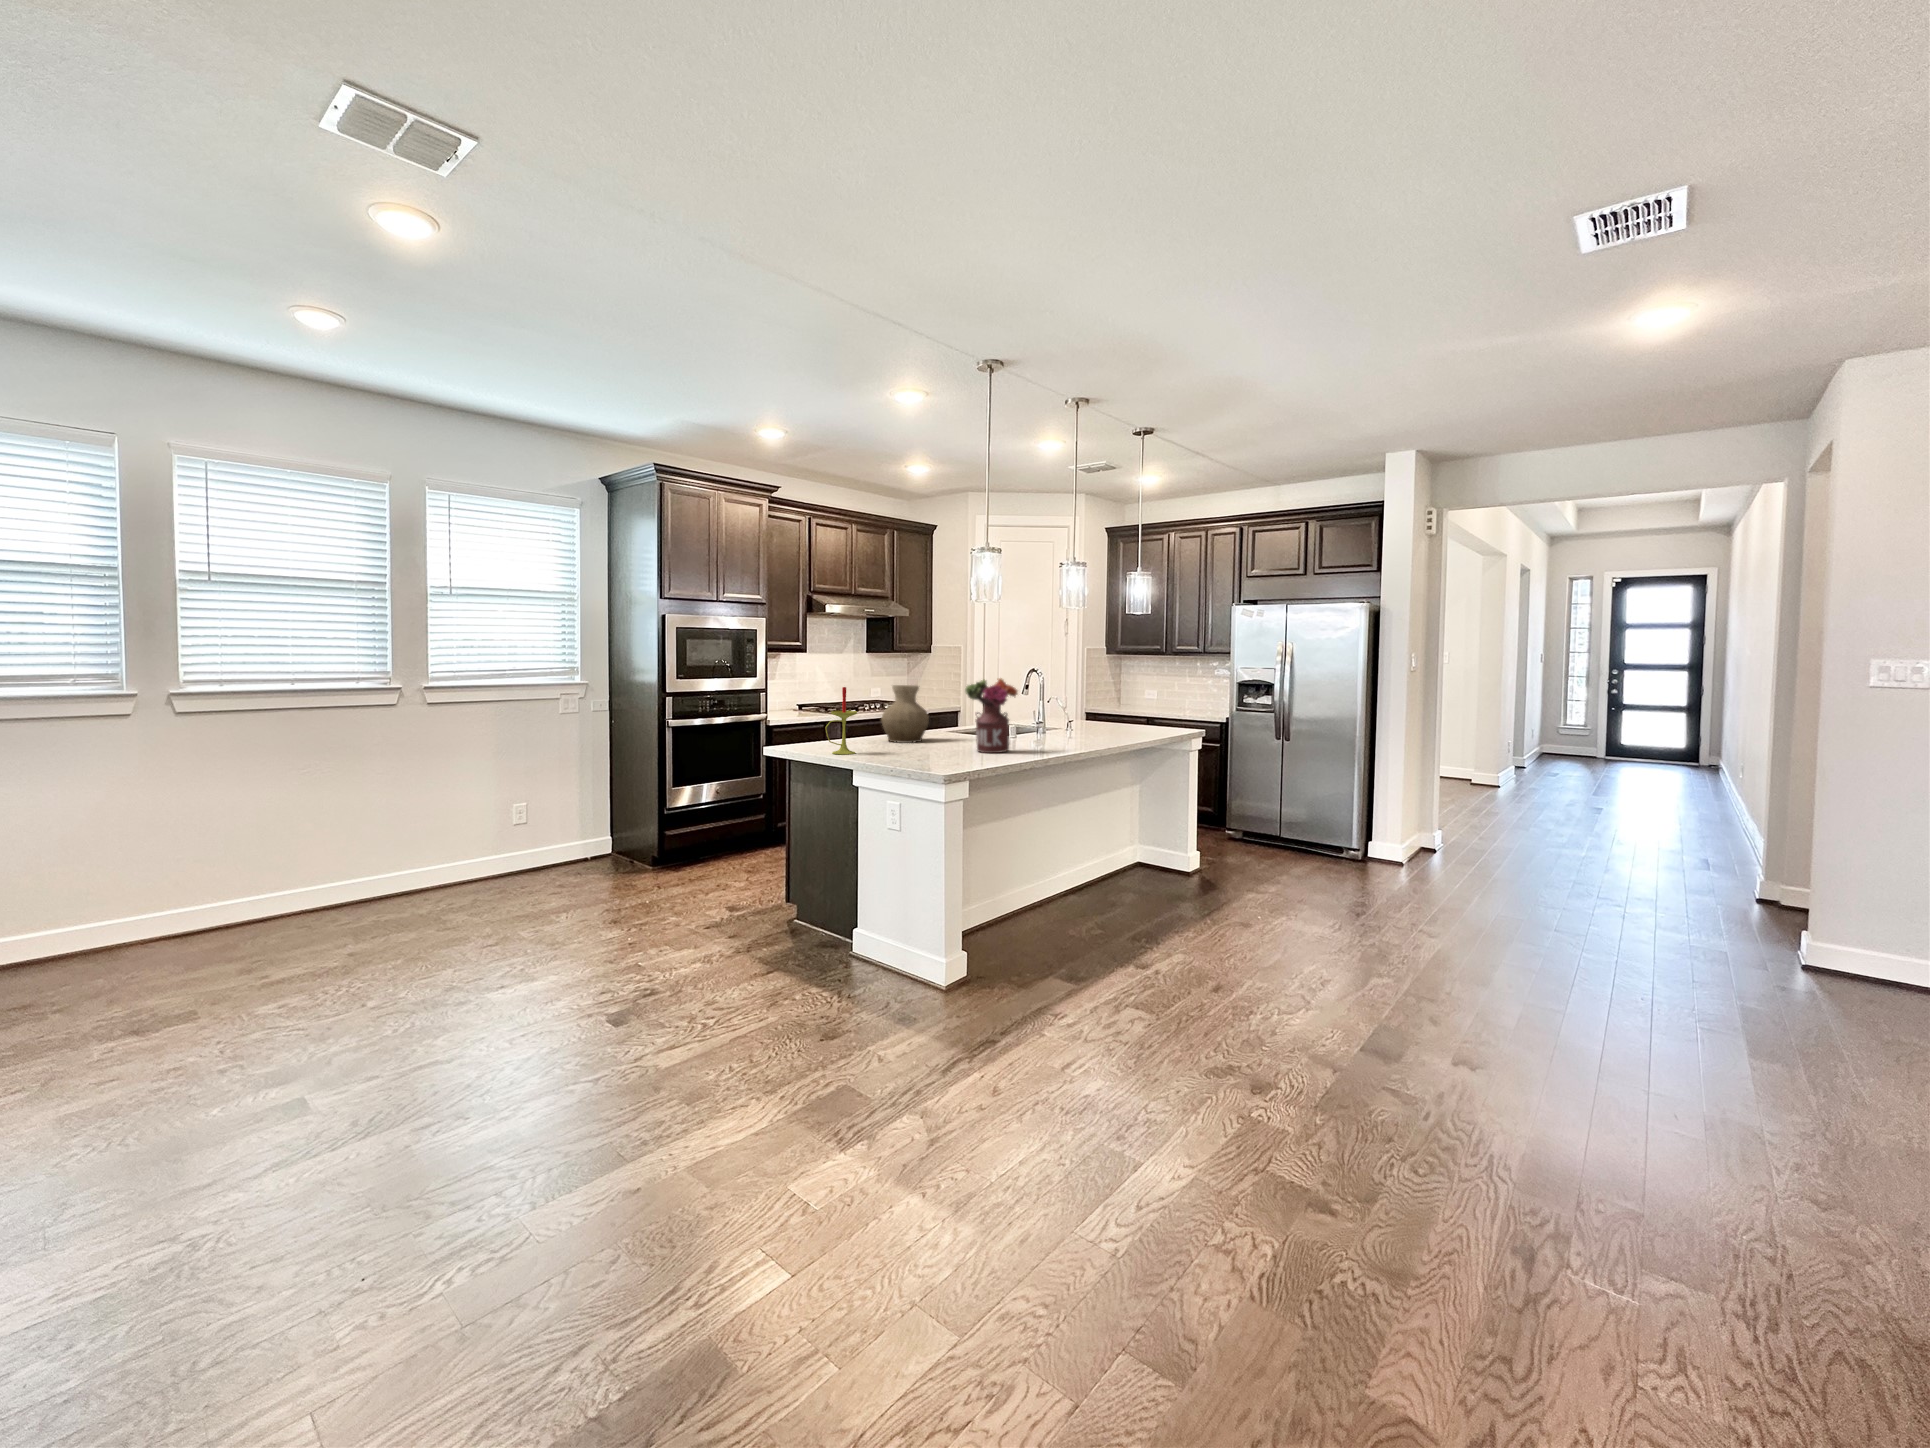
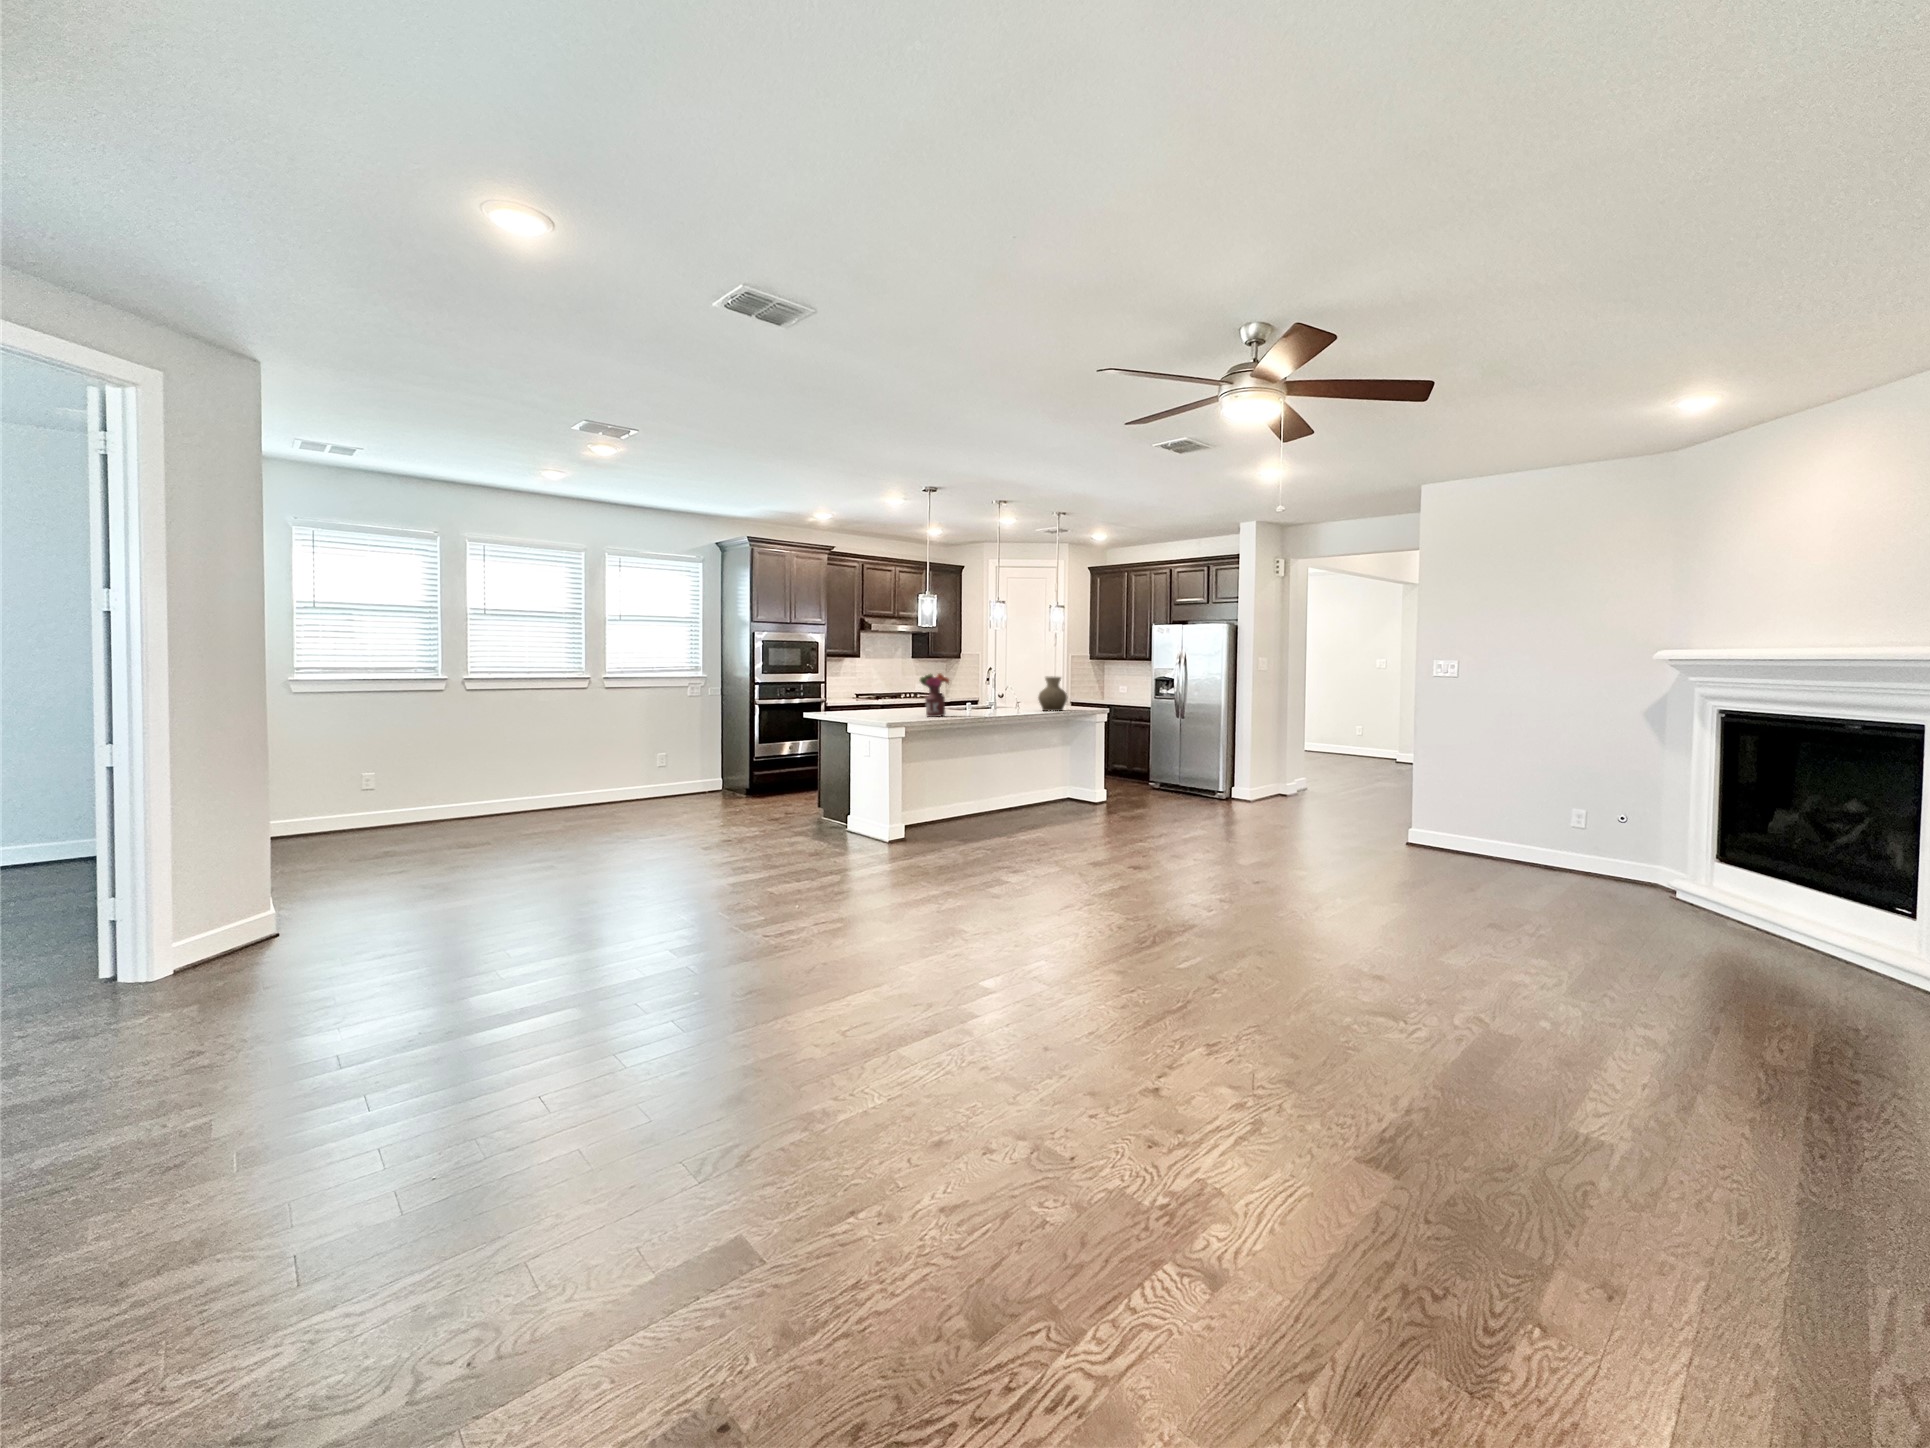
vase: present [881,685,929,743] -> present [1038,677,1068,711]
candle: present [825,687,857,755] -> none [836,677,856,717]

